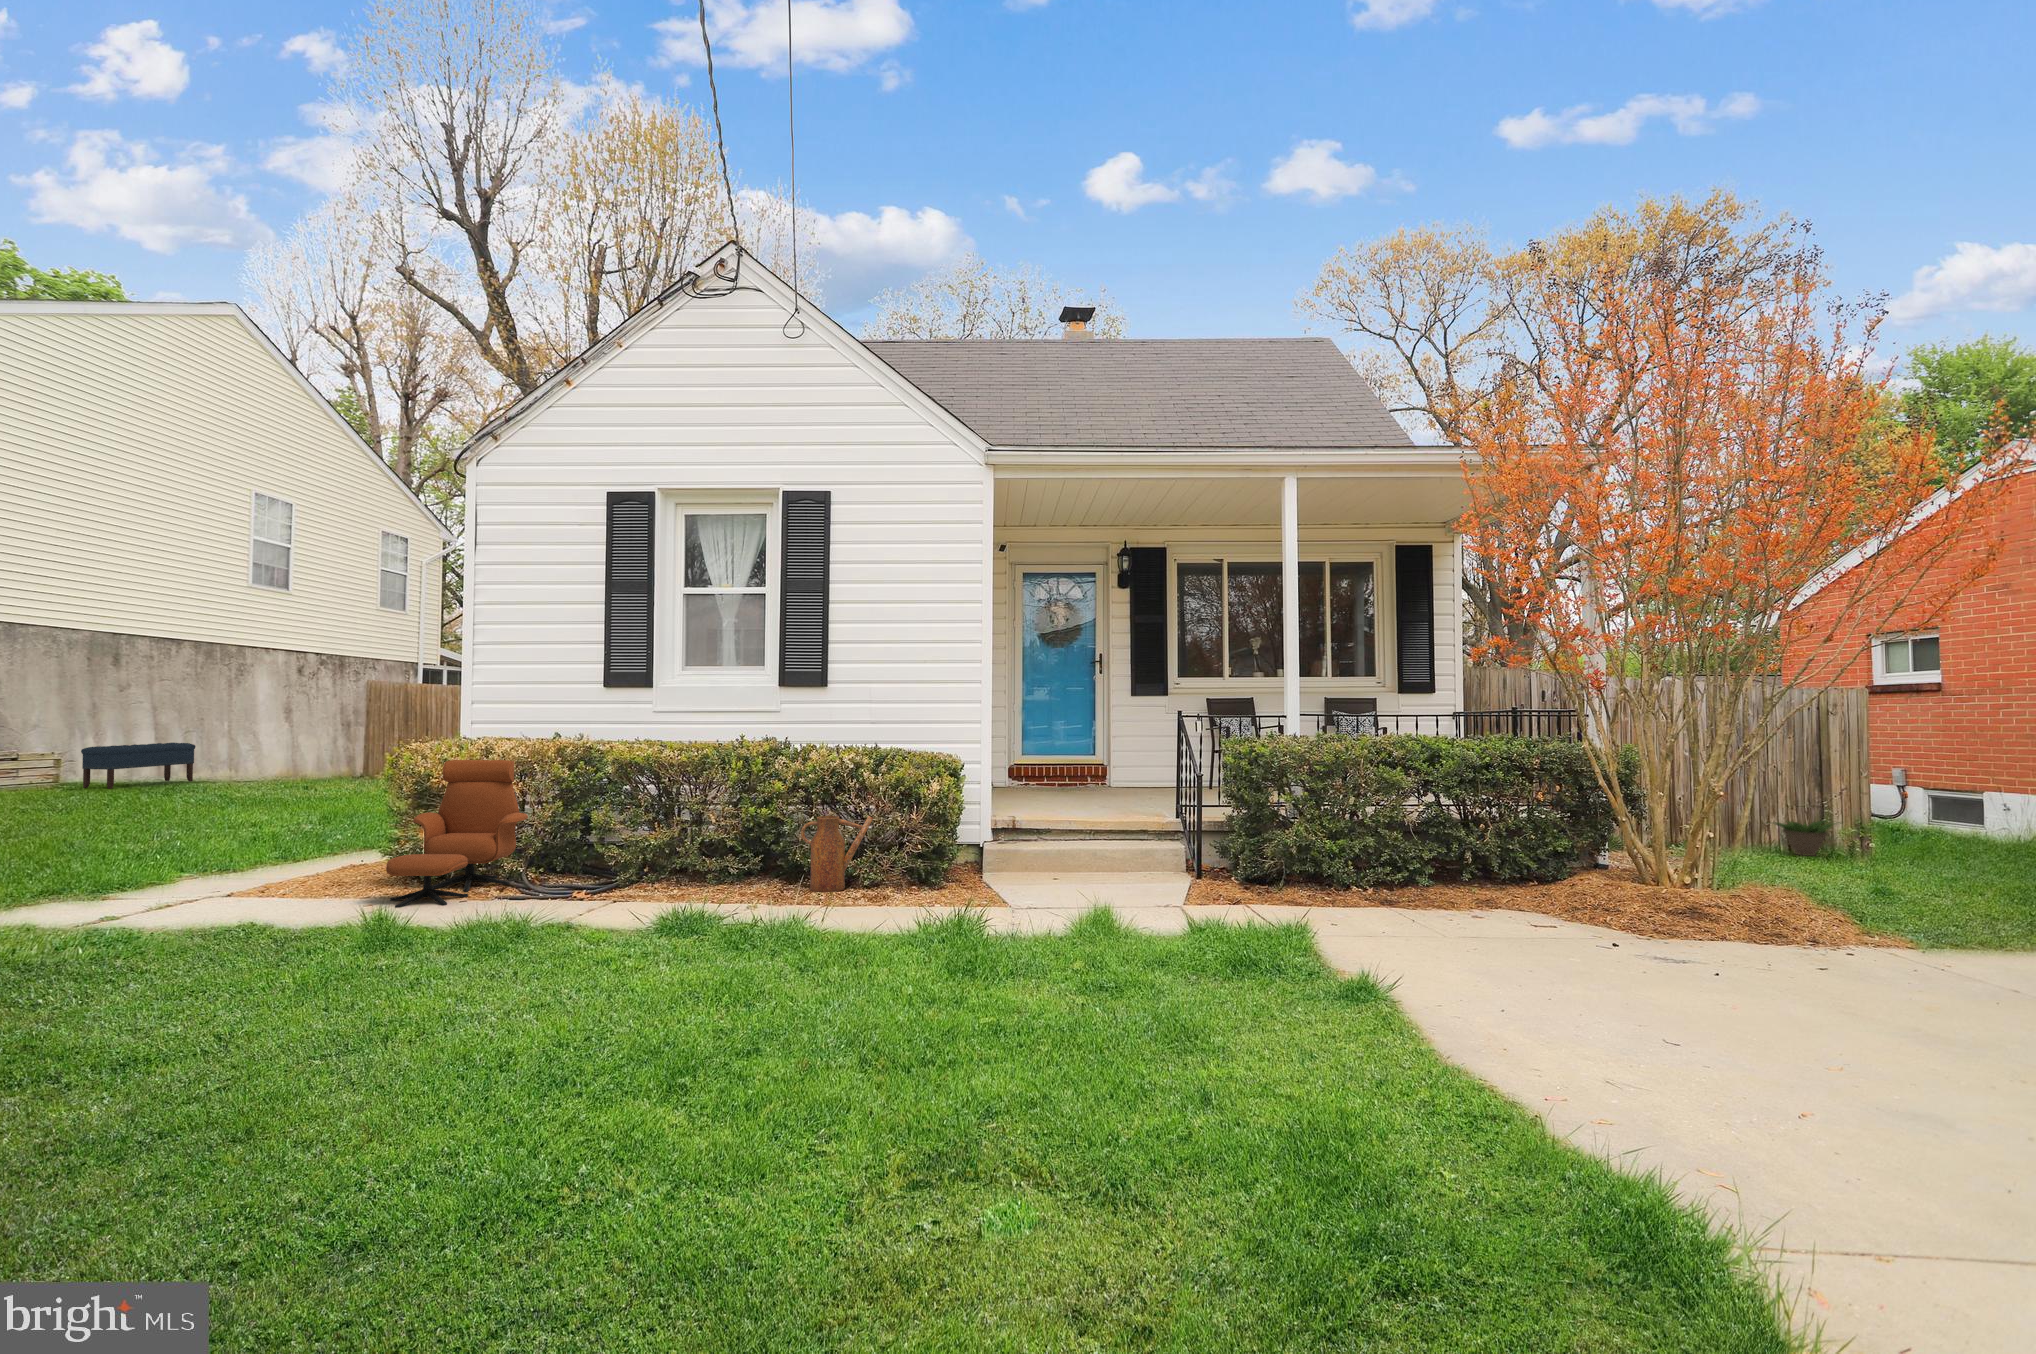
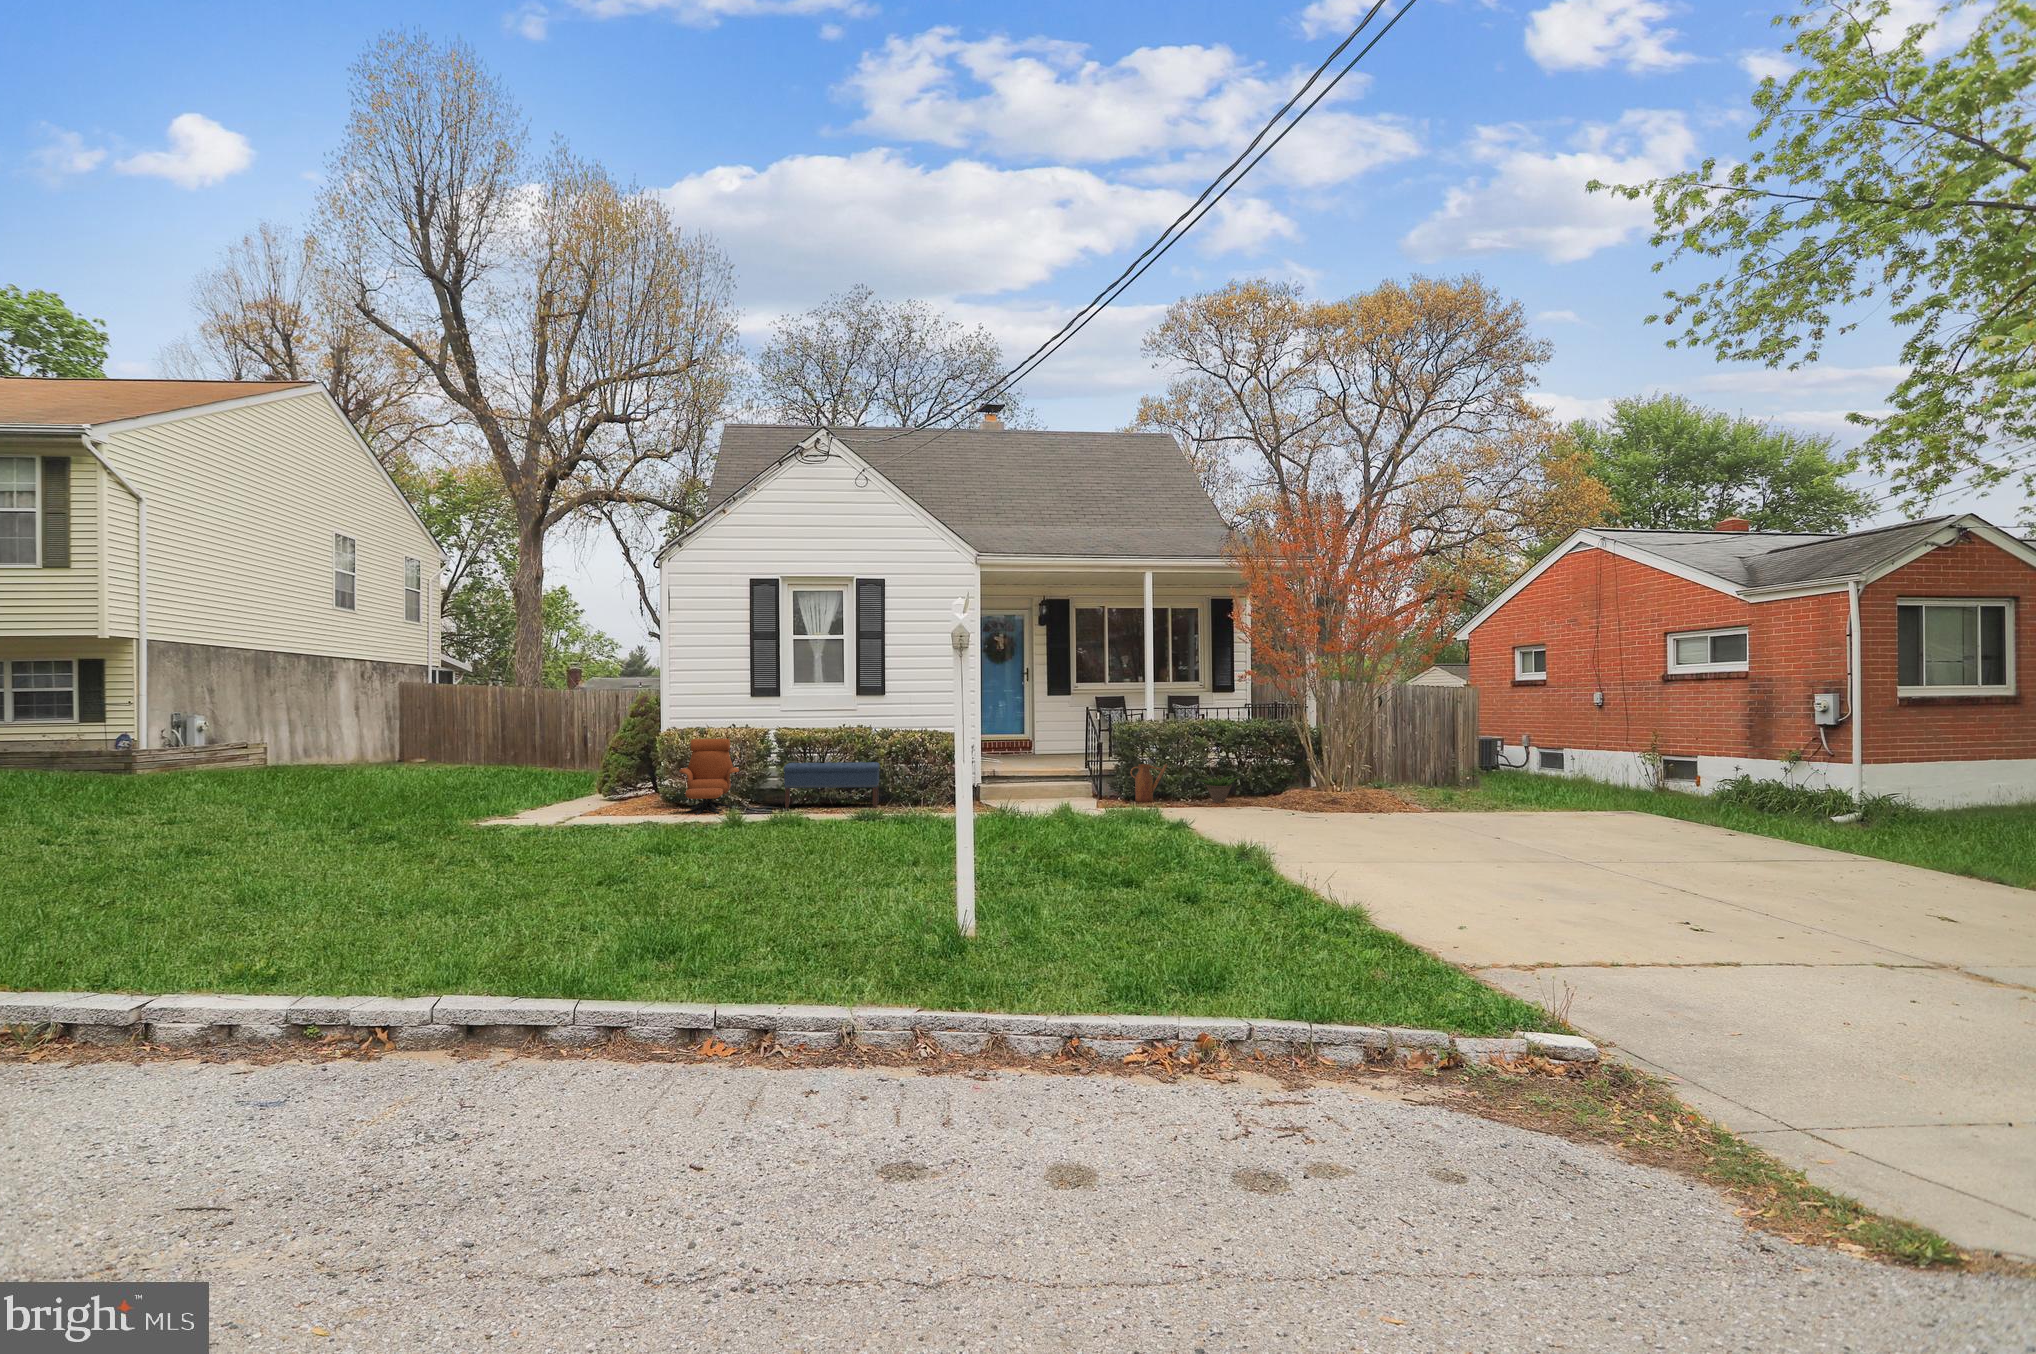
bench: present [81,743,196,789] -> present [783,762,880,808]
watering can: present [801,816,873,892] -> present [1130,764,1168,802]
decorative plant: present [1767,821,1832,856] -> present [1197,776,1239,802]

